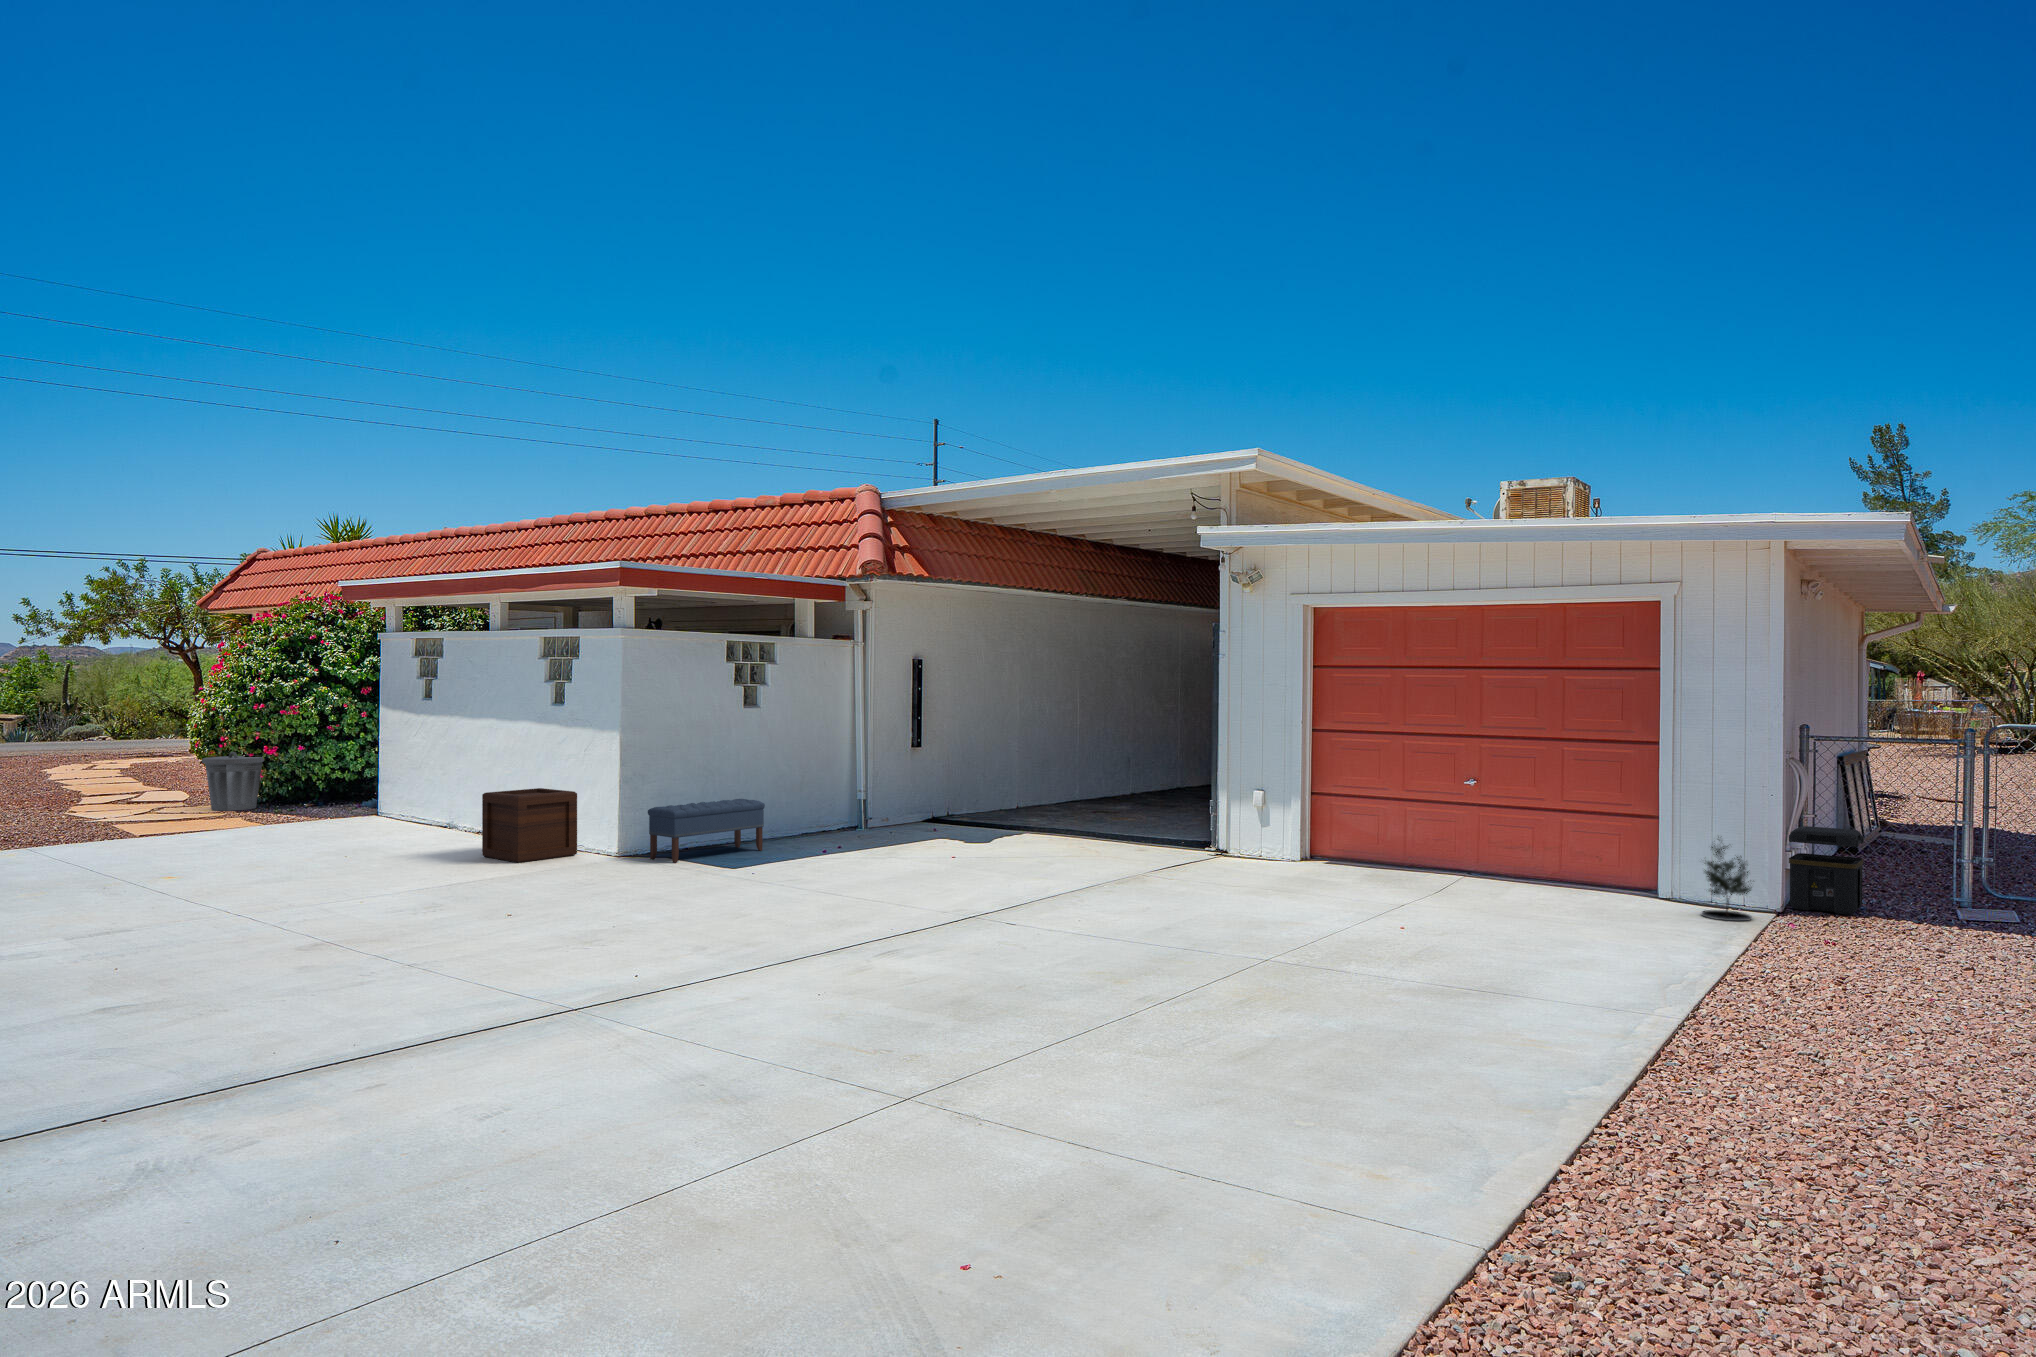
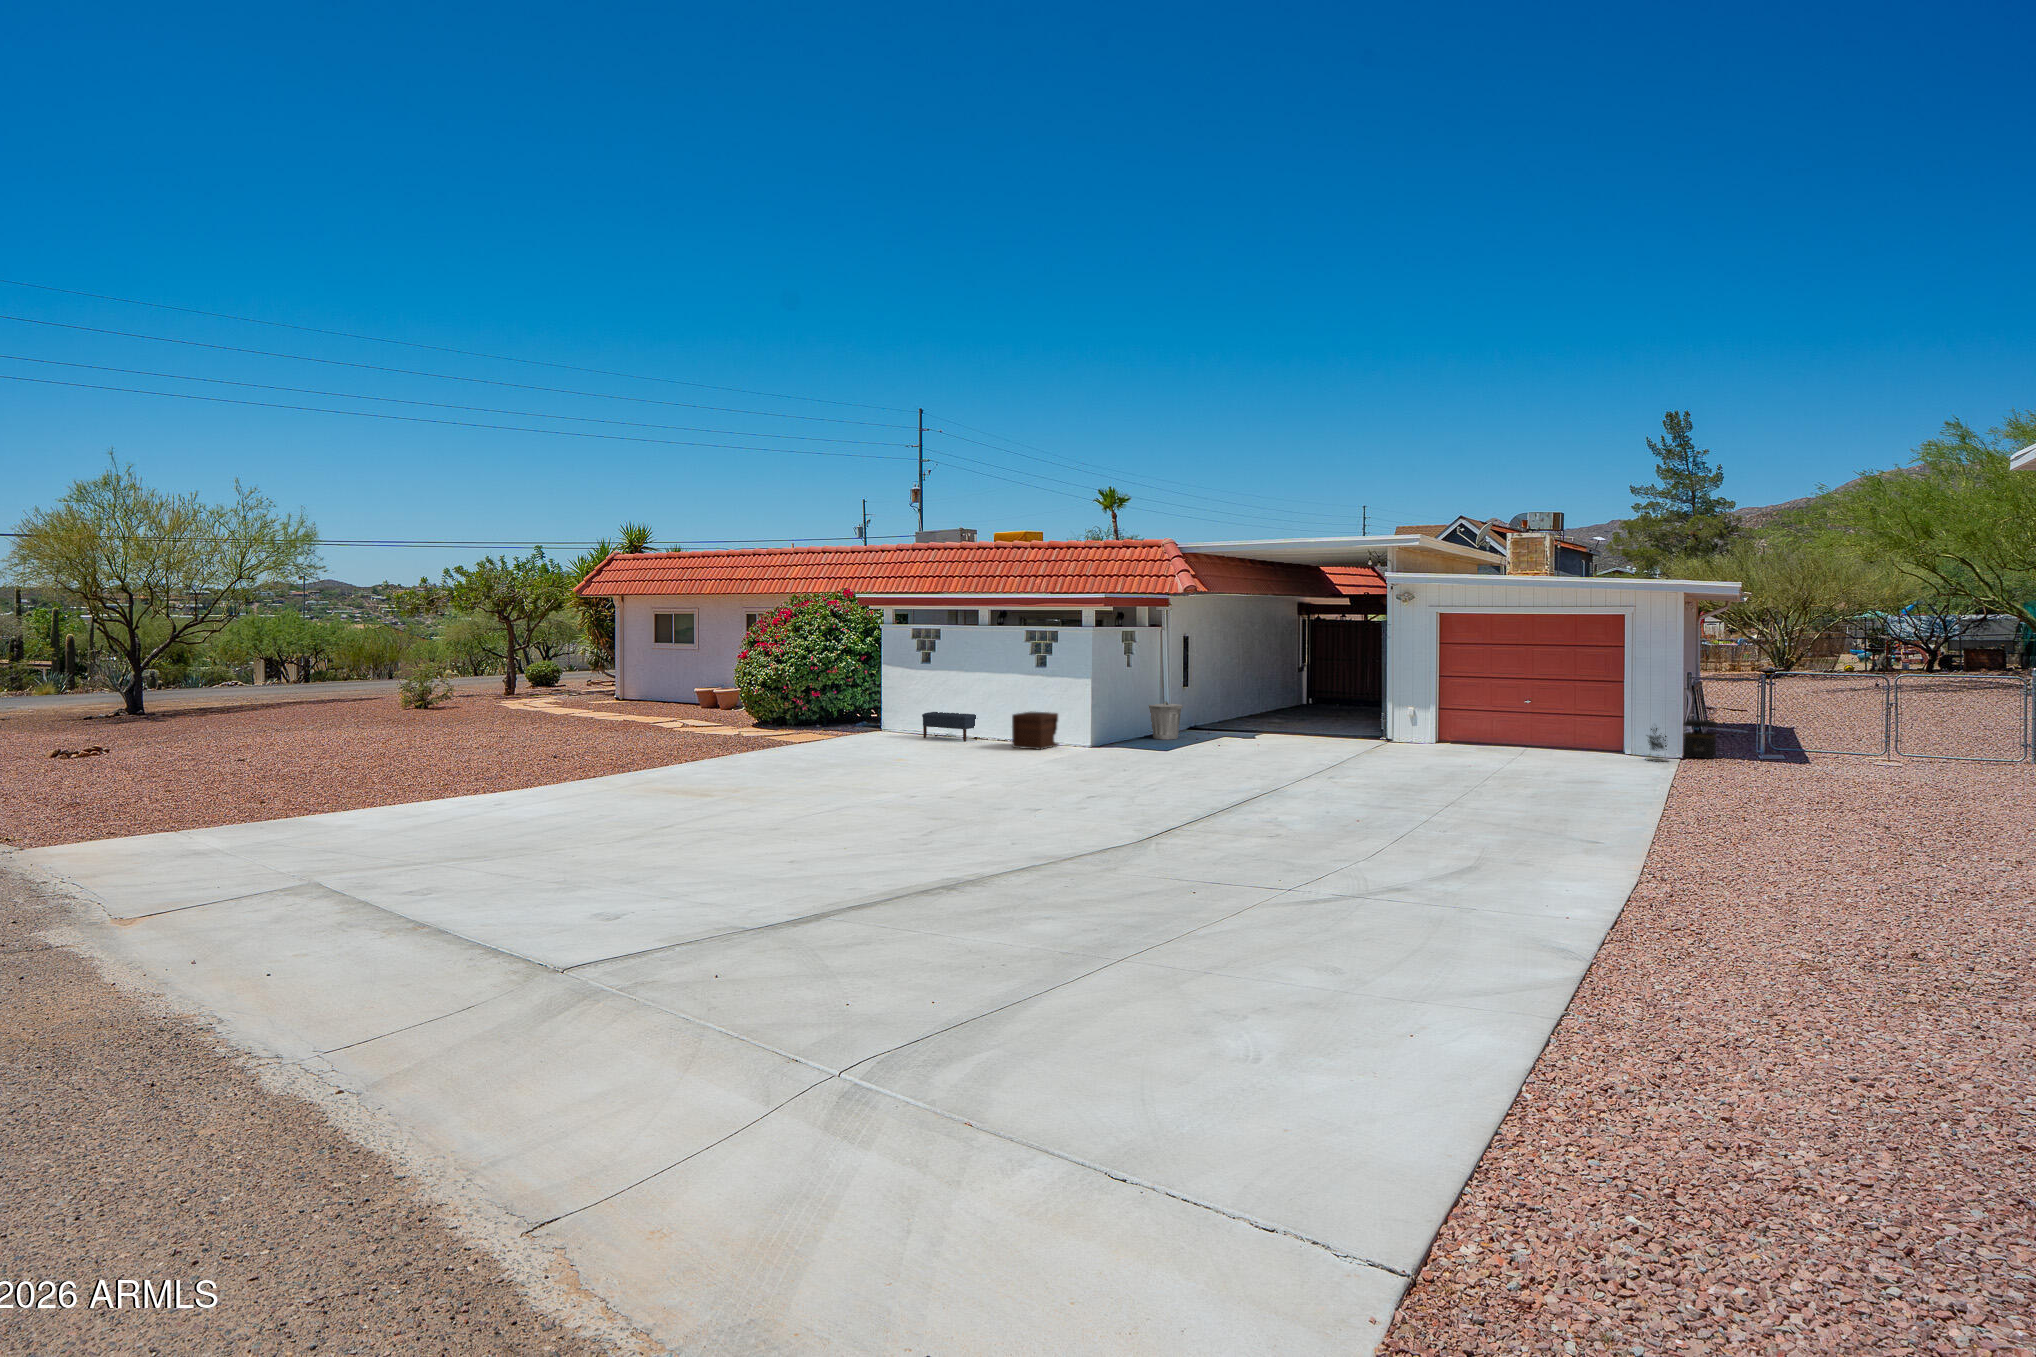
trash can: present [202,752,264,811] -> present [1149,701,1183,740]
bench: present [648,799,765,863] -> present [922,712,978,741]

